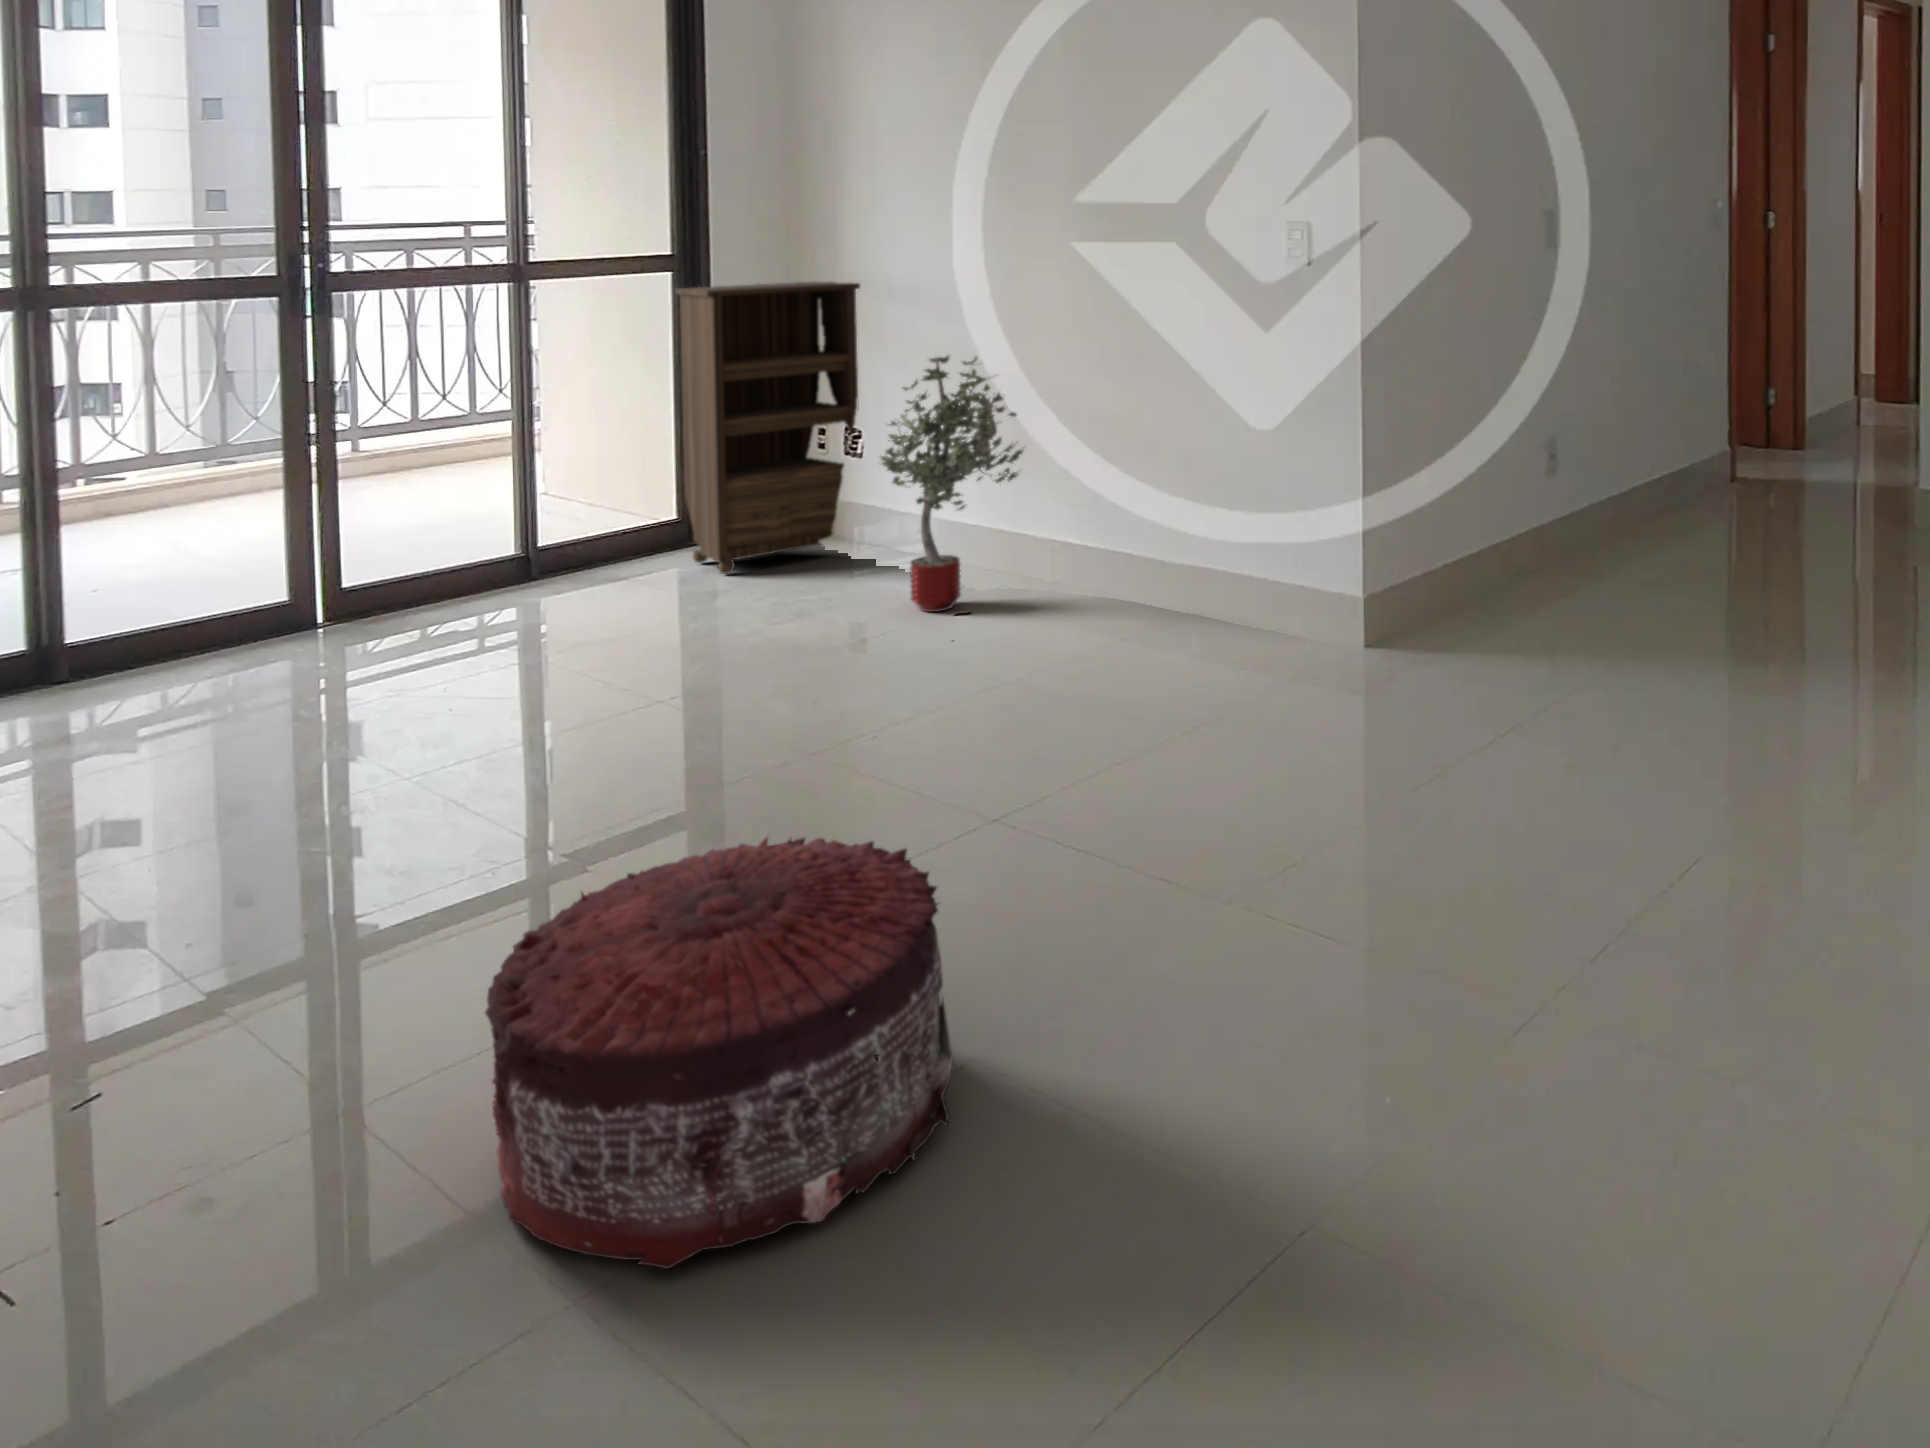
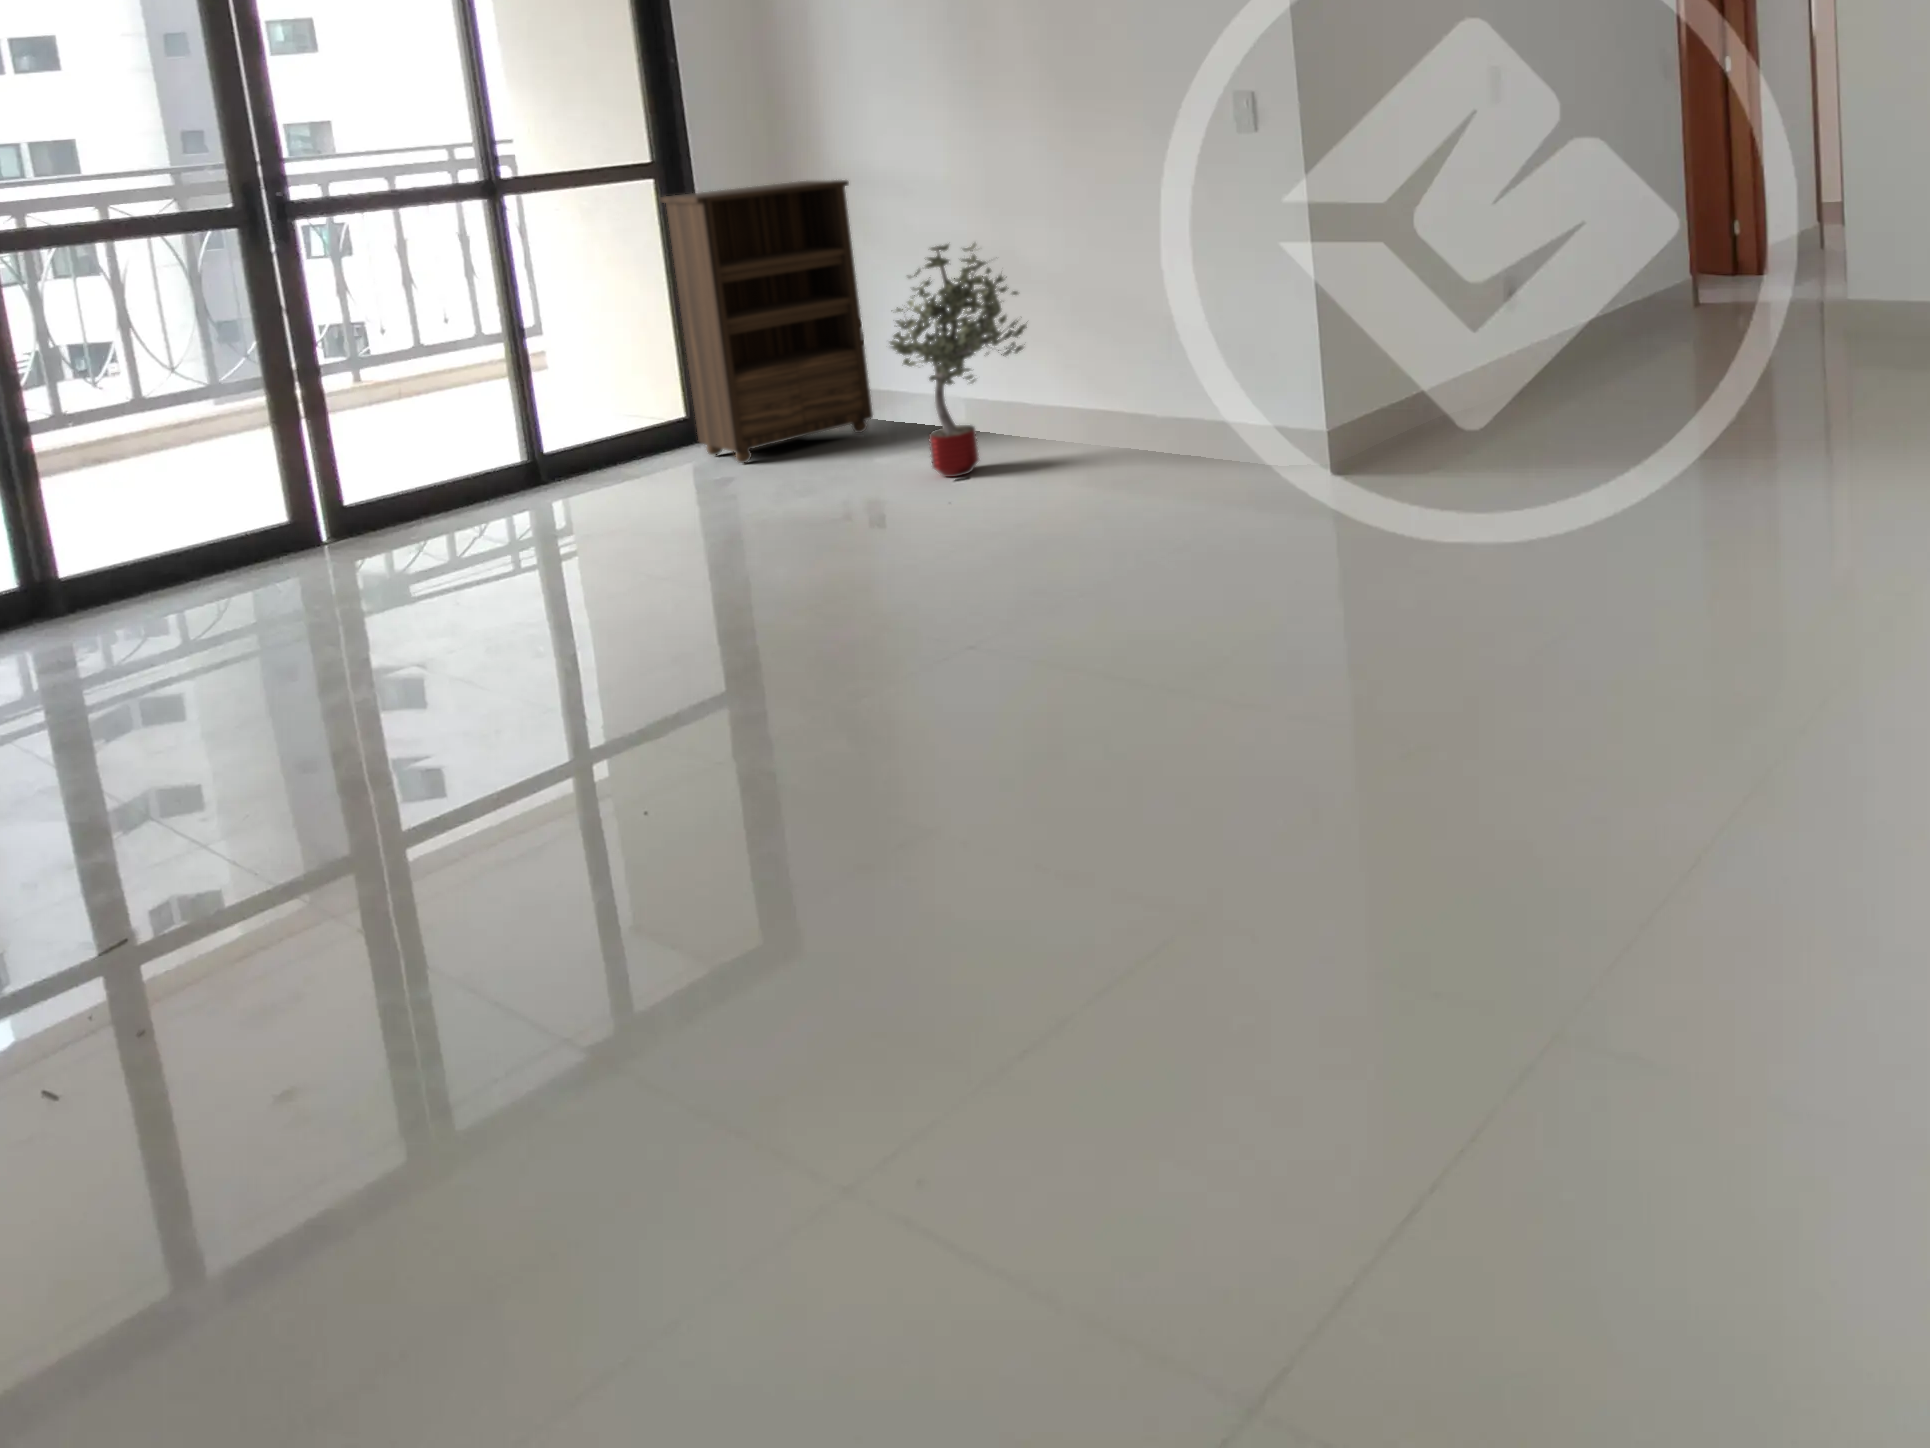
pouf: present [485,838,952,1269] -> none [643,646,1038,964]

